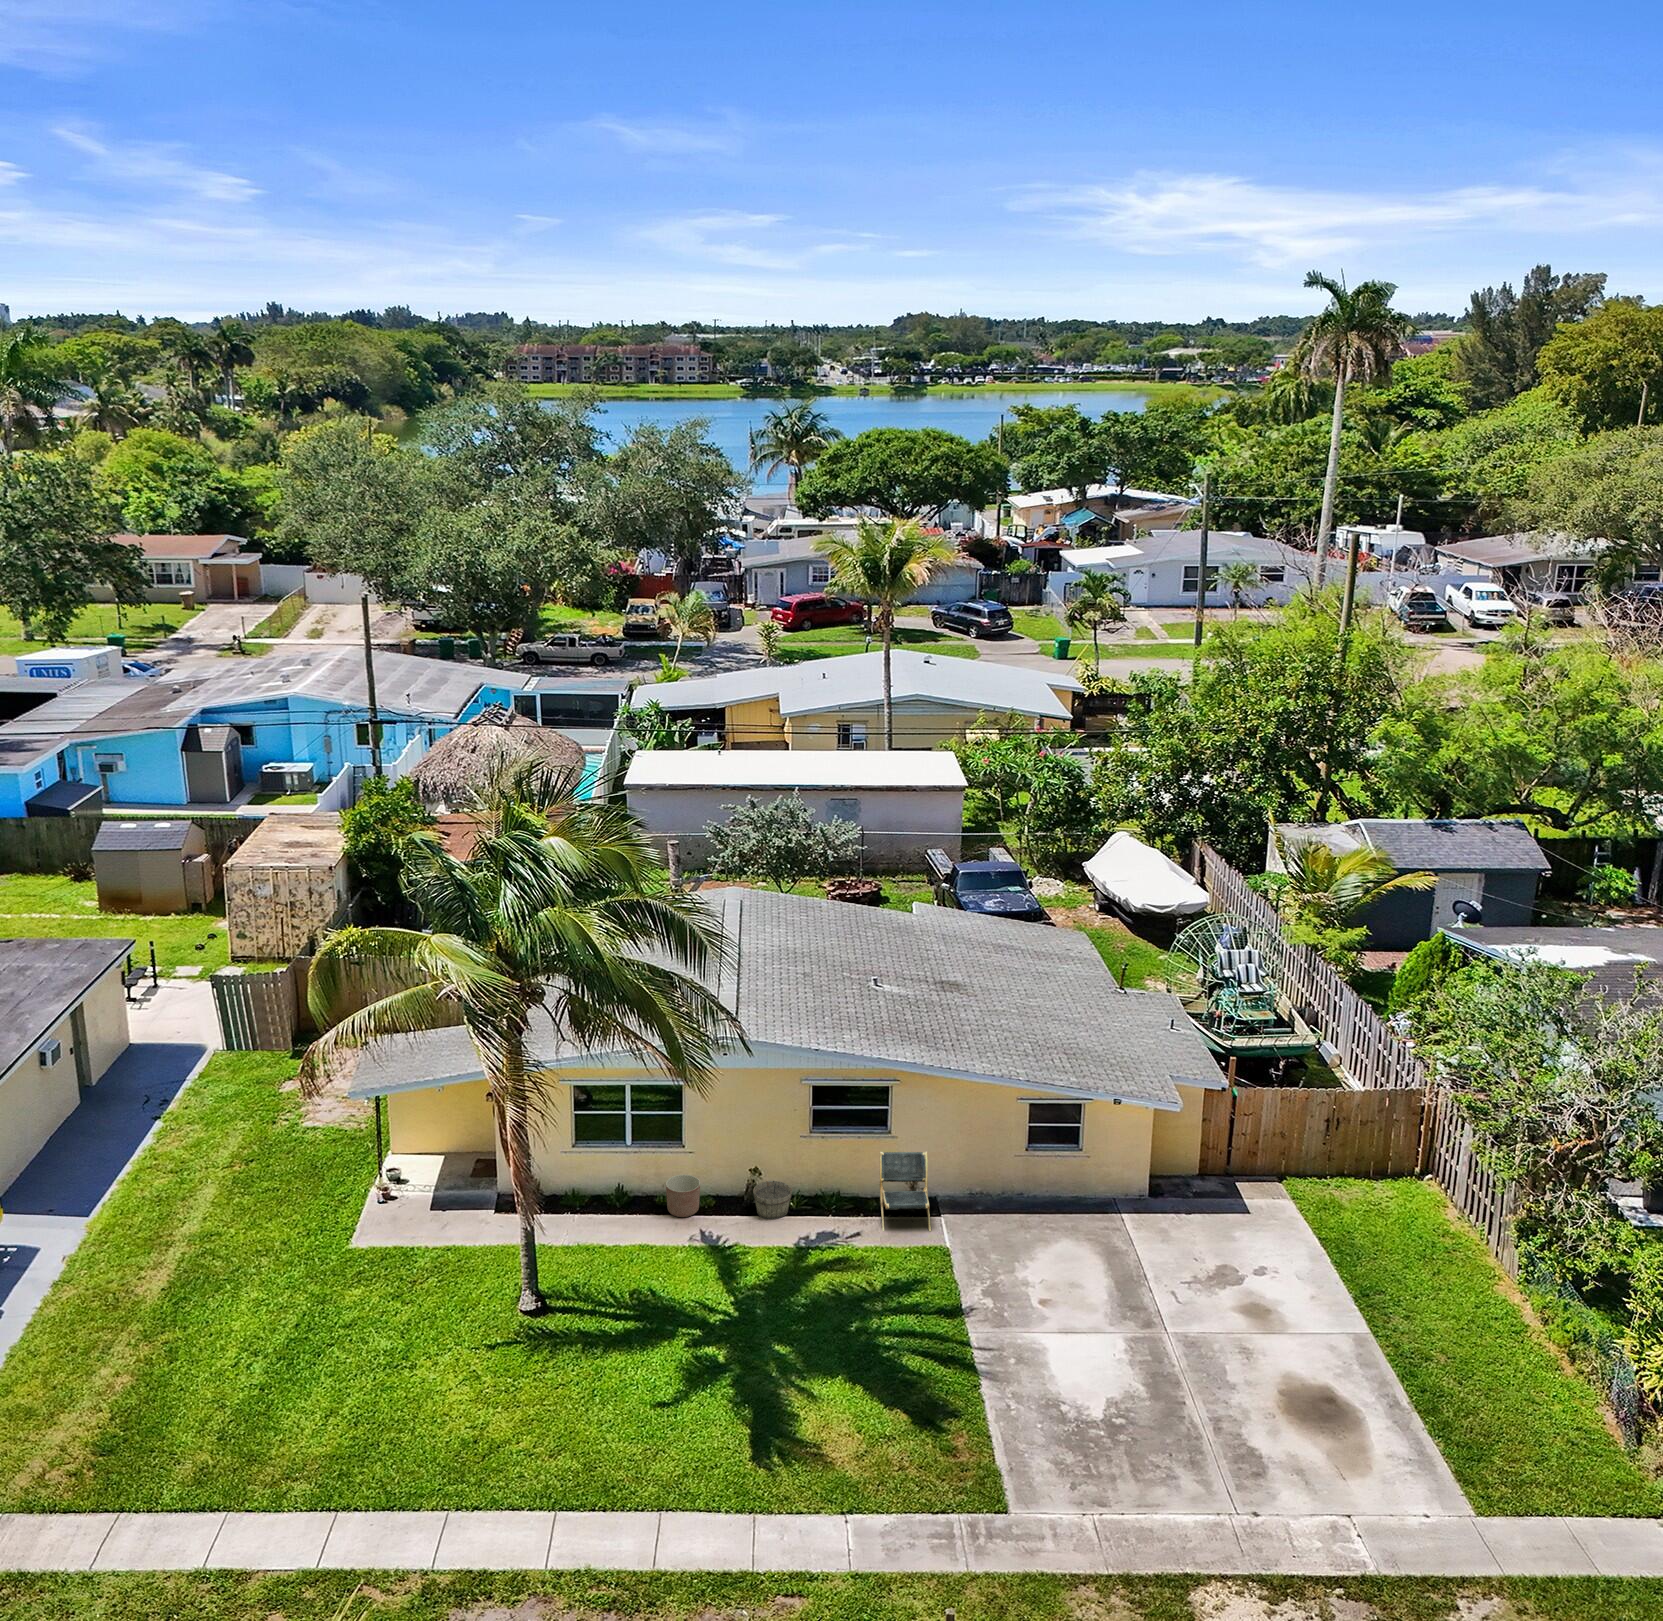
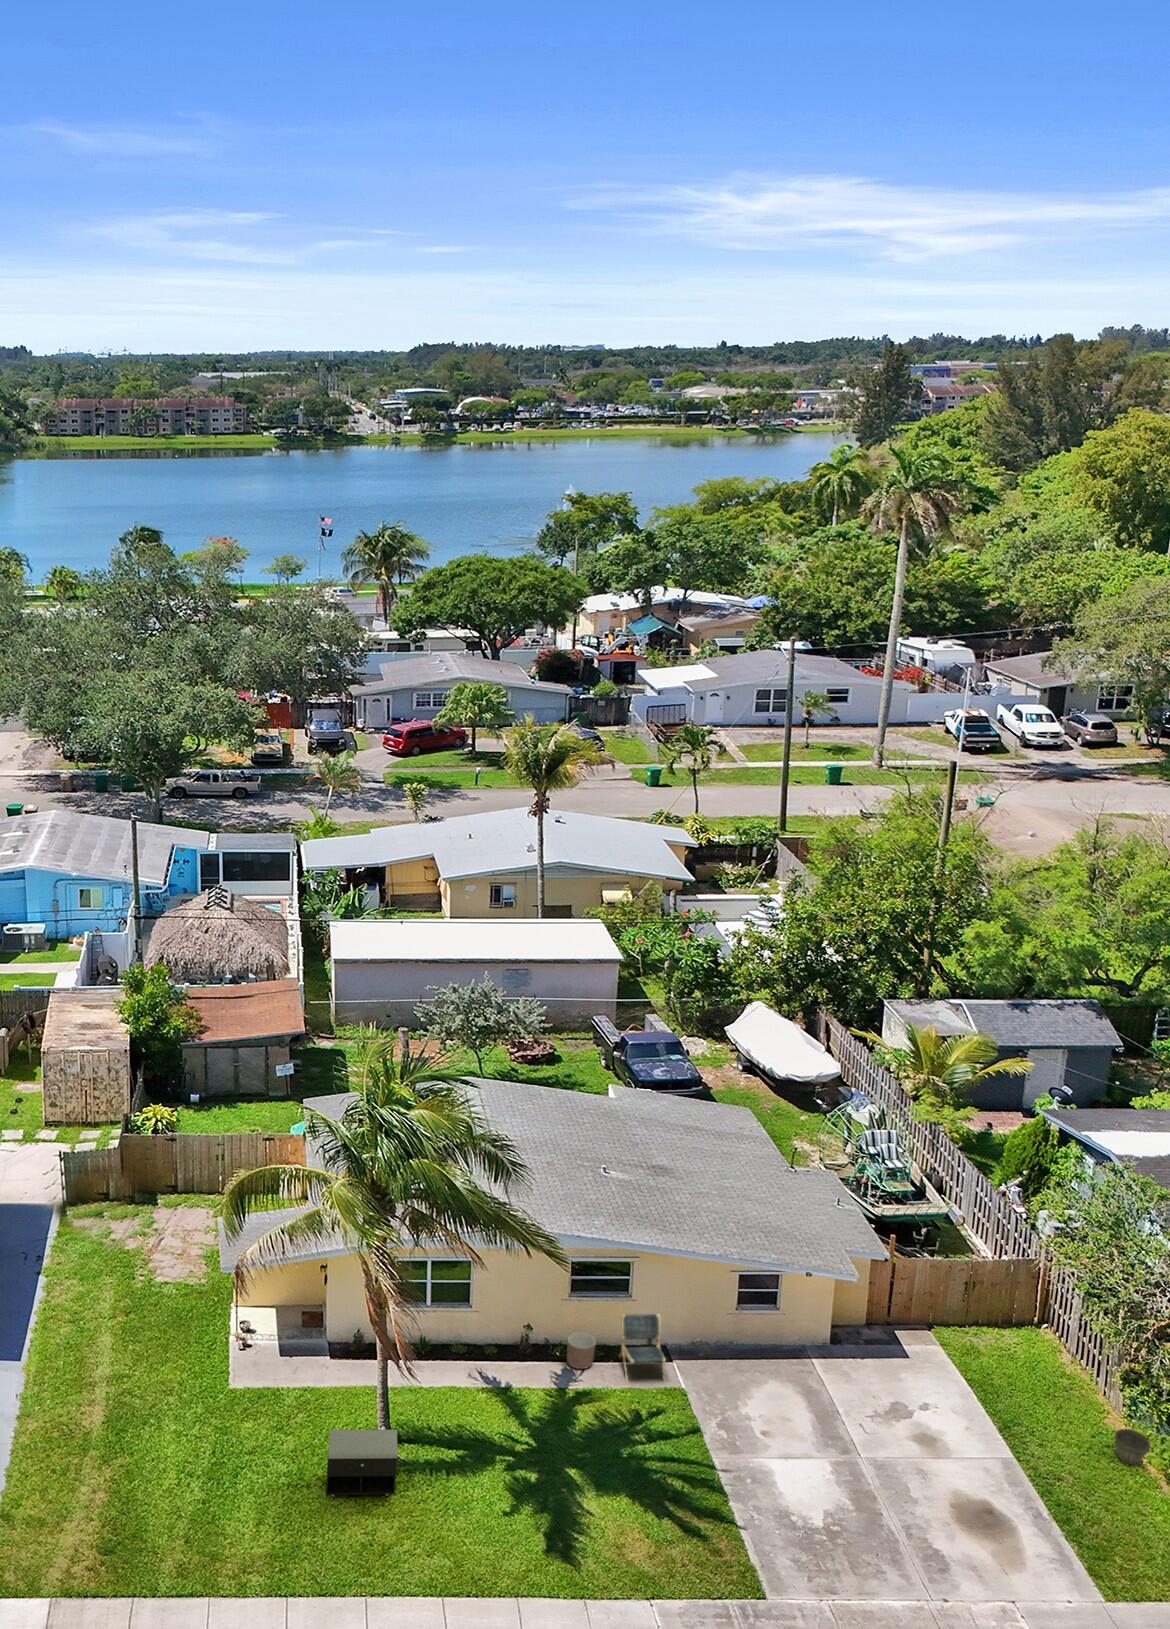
planter: present [666,1175,700,1217] -> present [567,1333,596,1369]
wooden bucket: present [753,1181,792,1219] -> present [1114,1429,1150,1466]
storage bench: none [479,1271,571,1350] -> present [326,1430,398,1496]

